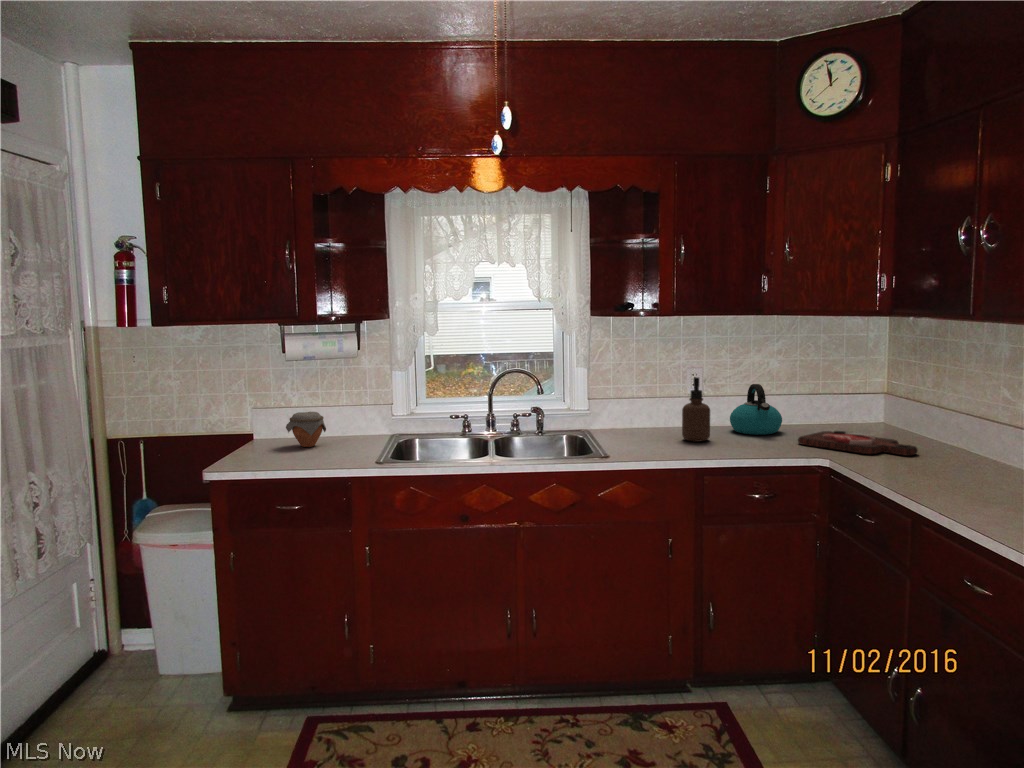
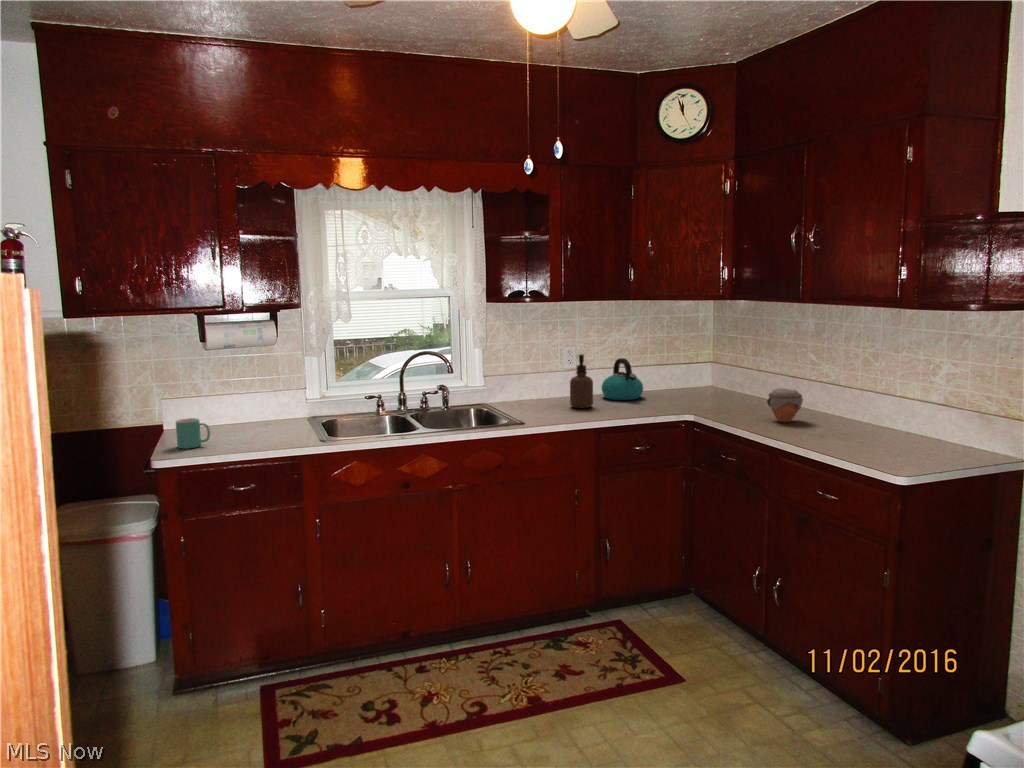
jar: present [286,411,326,447] -> present [767,388,803,422]
mug: none [243,429,275,460] -> present [176,418,210,449]
cutting board: present [798,431,918,456] -> none [661,394,752,411]

